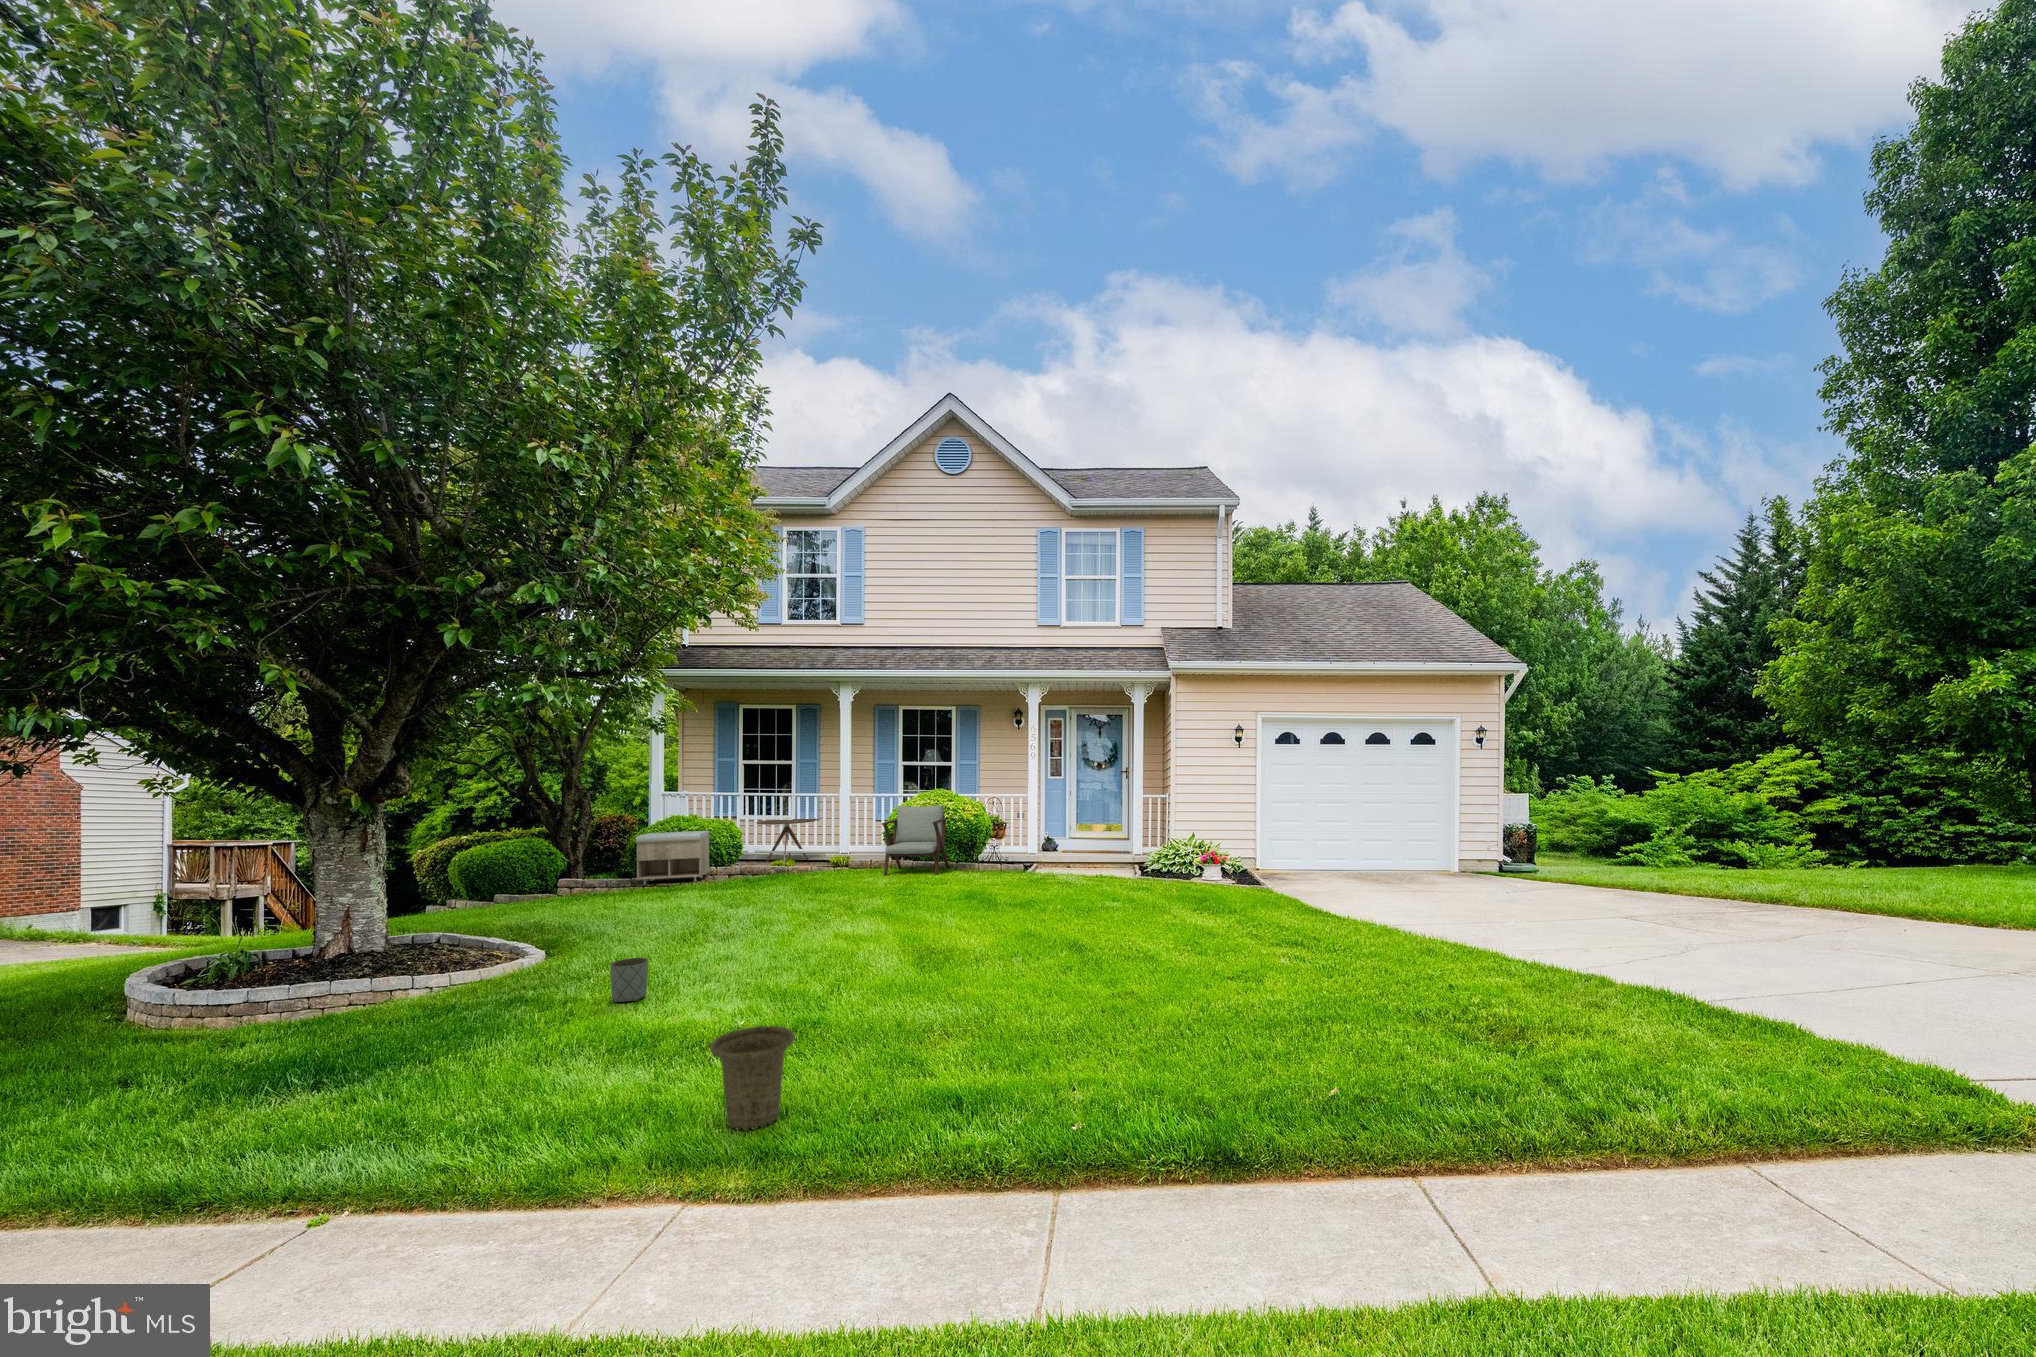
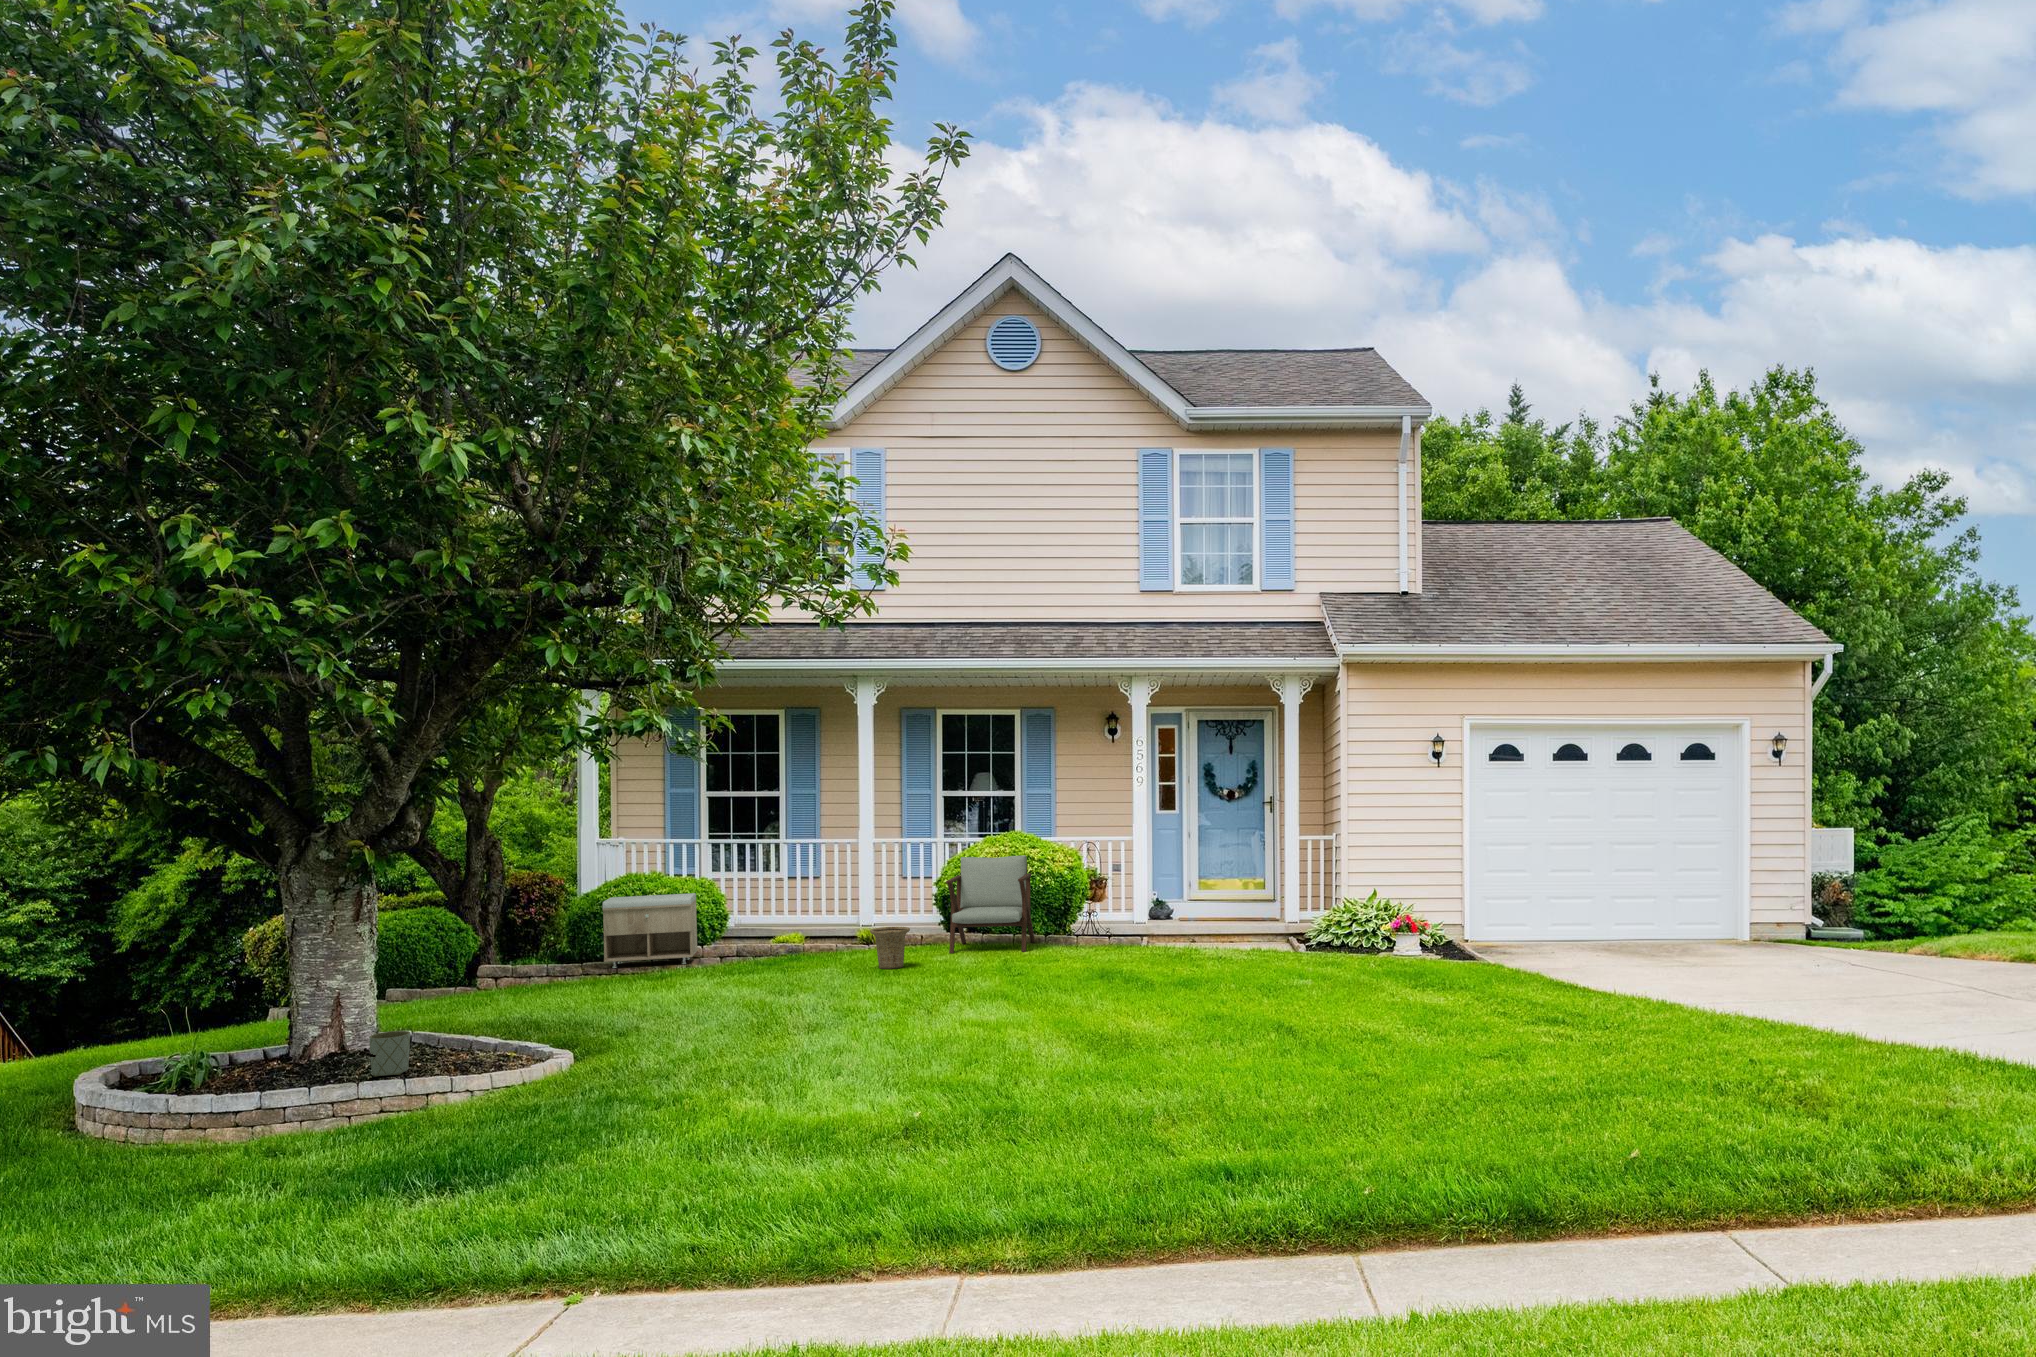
round table: present [757,819,817,863] -> none [745,875,830,939]
planter: present [610,958,648,1003] -> present [369,1031,410,1077]
basket: present [710,1026,795,1131] -> present [870,927,910,969]

